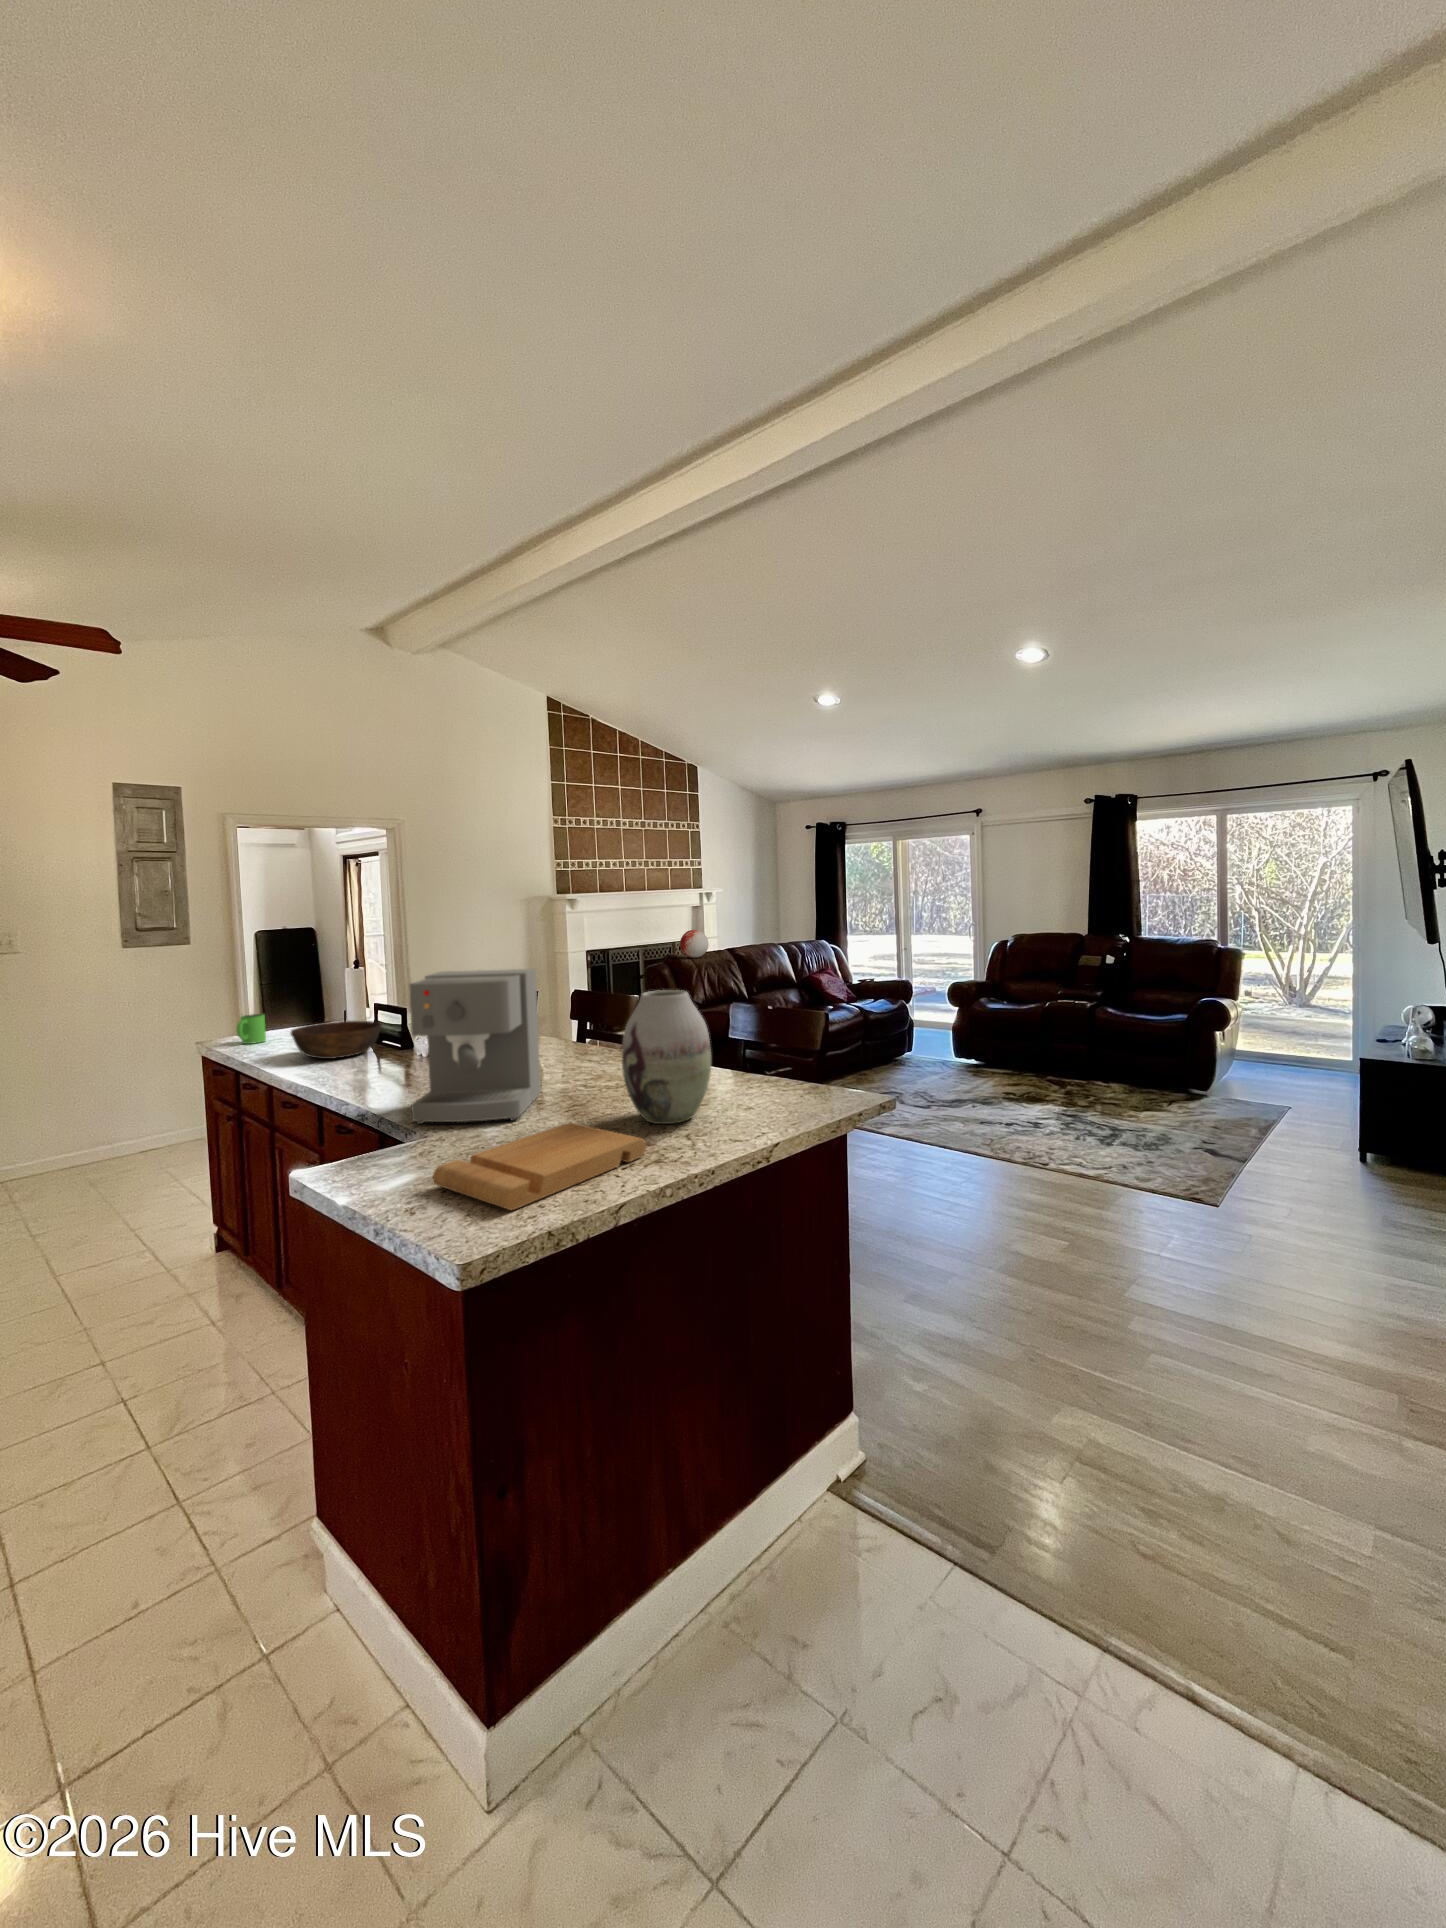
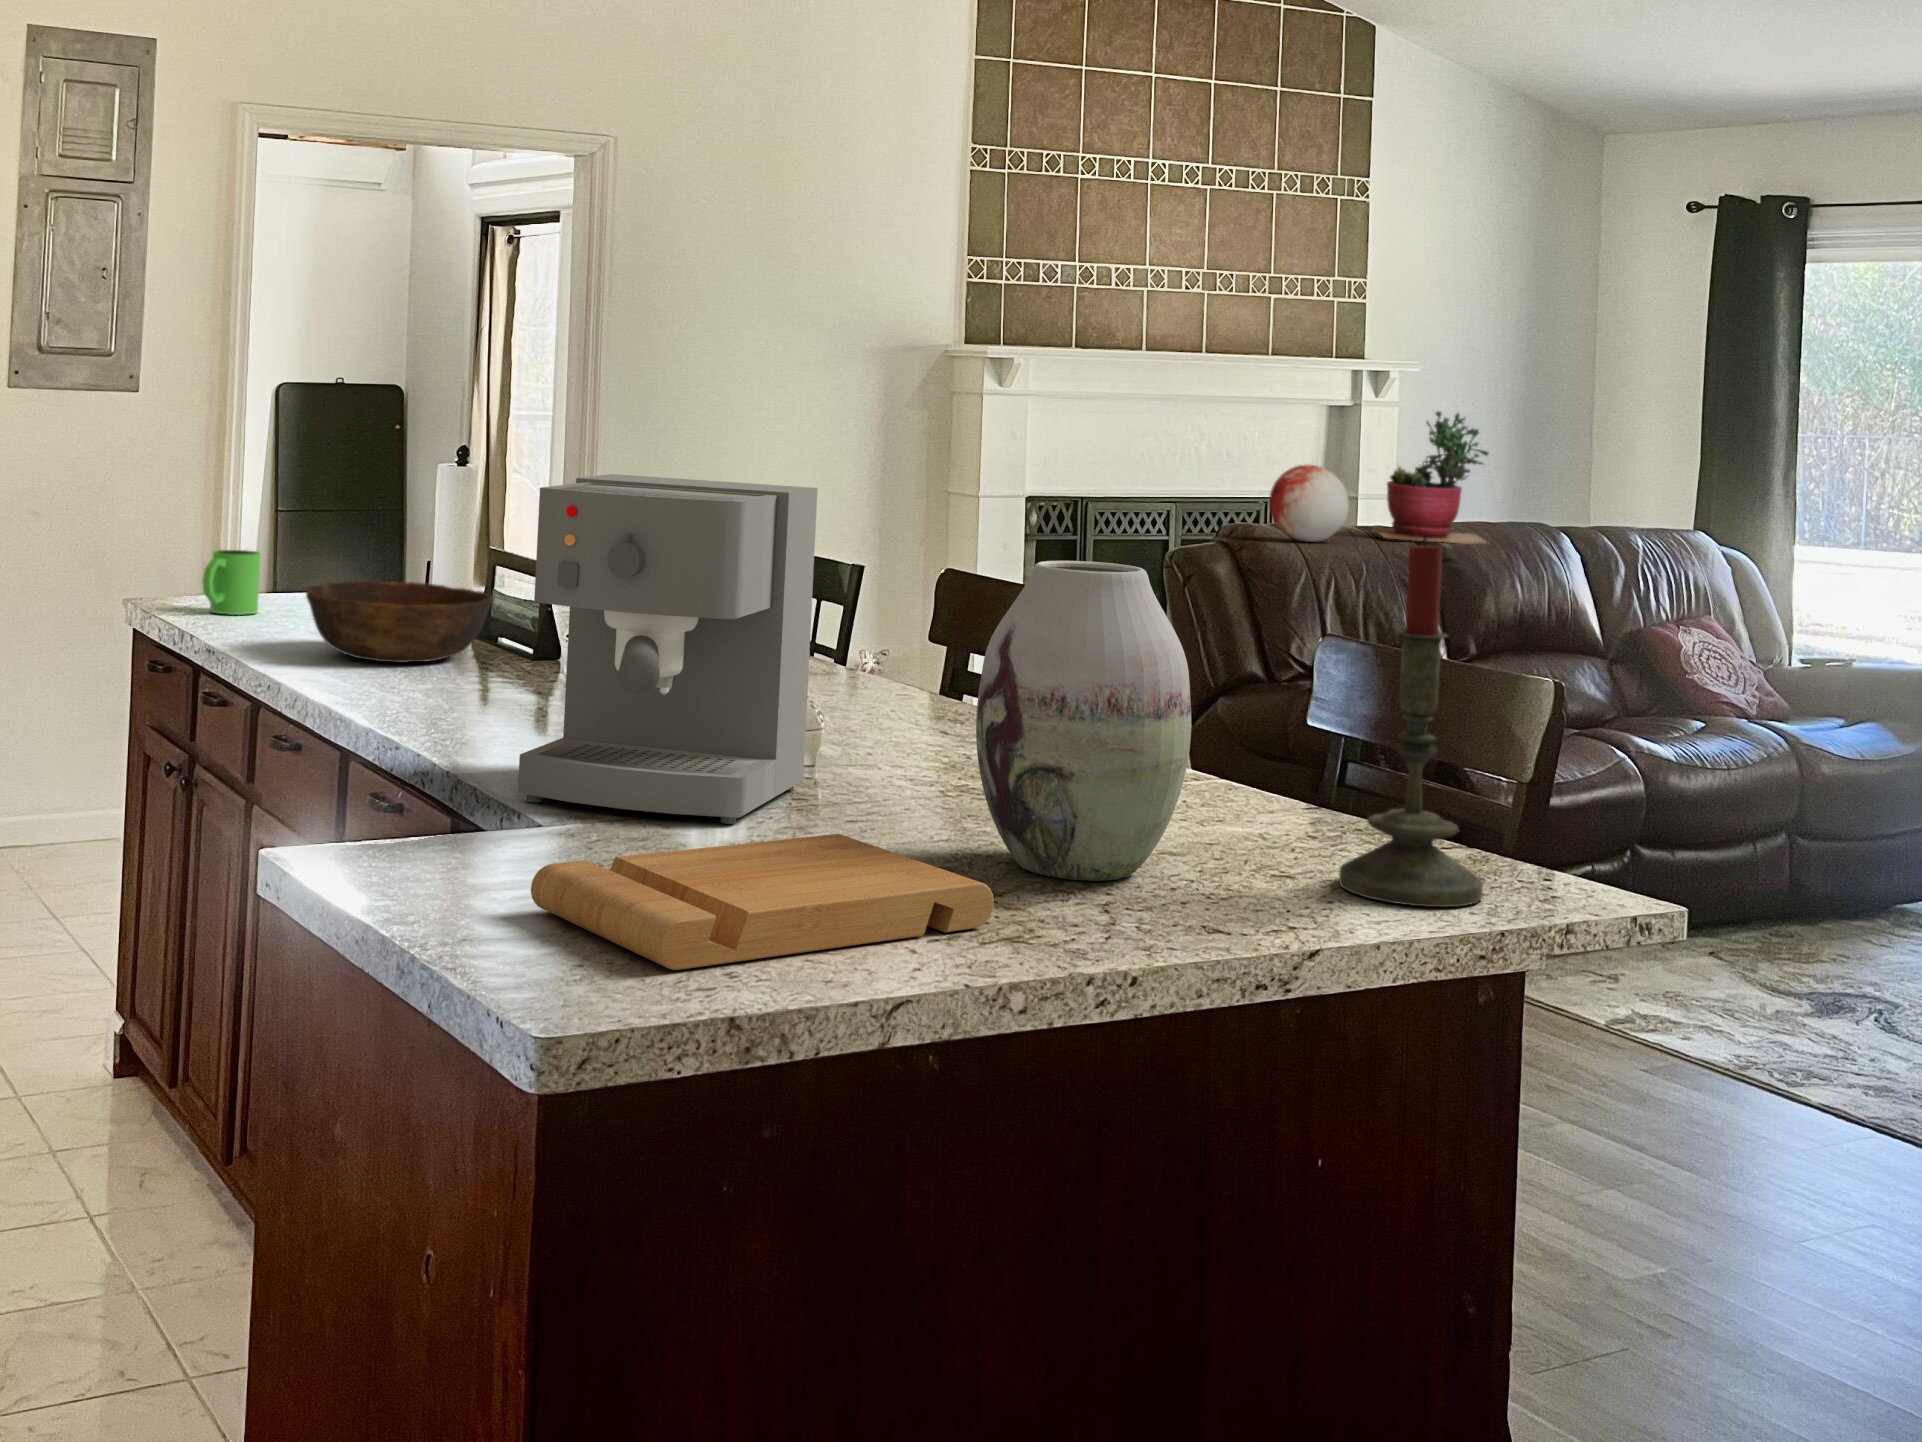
succulent plant: none [714,906,758,953] -> present [1373,411,1488,544]
candle: none [771,965,827,1113] -> present [1339,534,1483,907]

